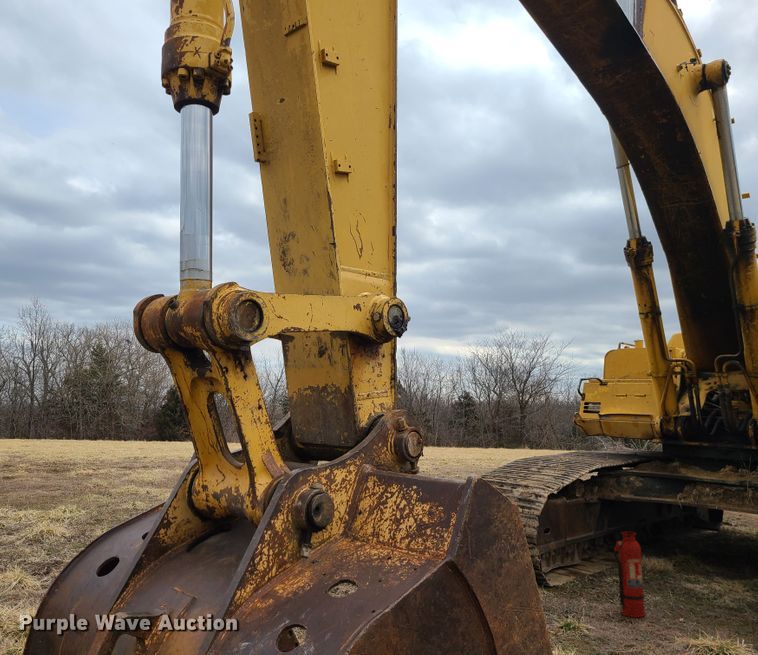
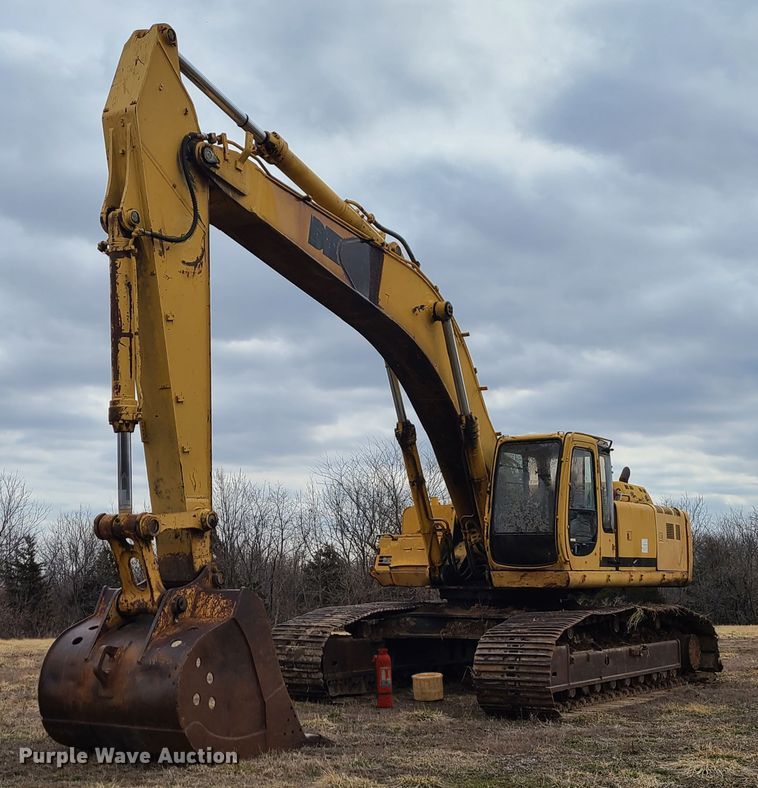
wooden bucket: none [656,559,703,602] -> present [412,673,443,701]

